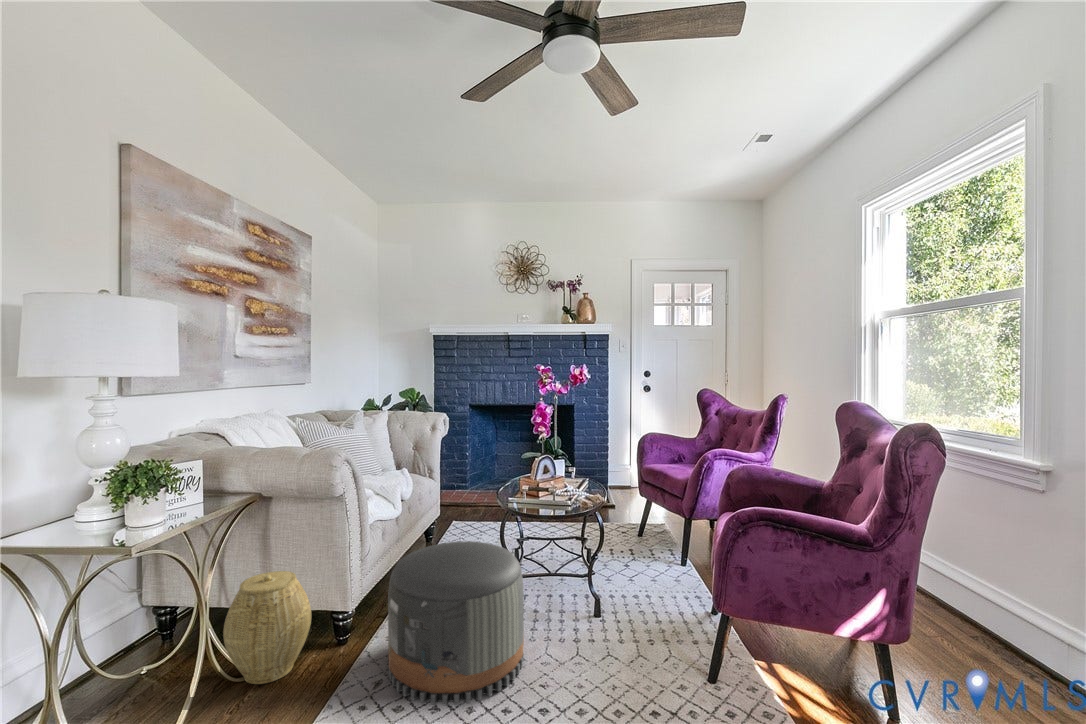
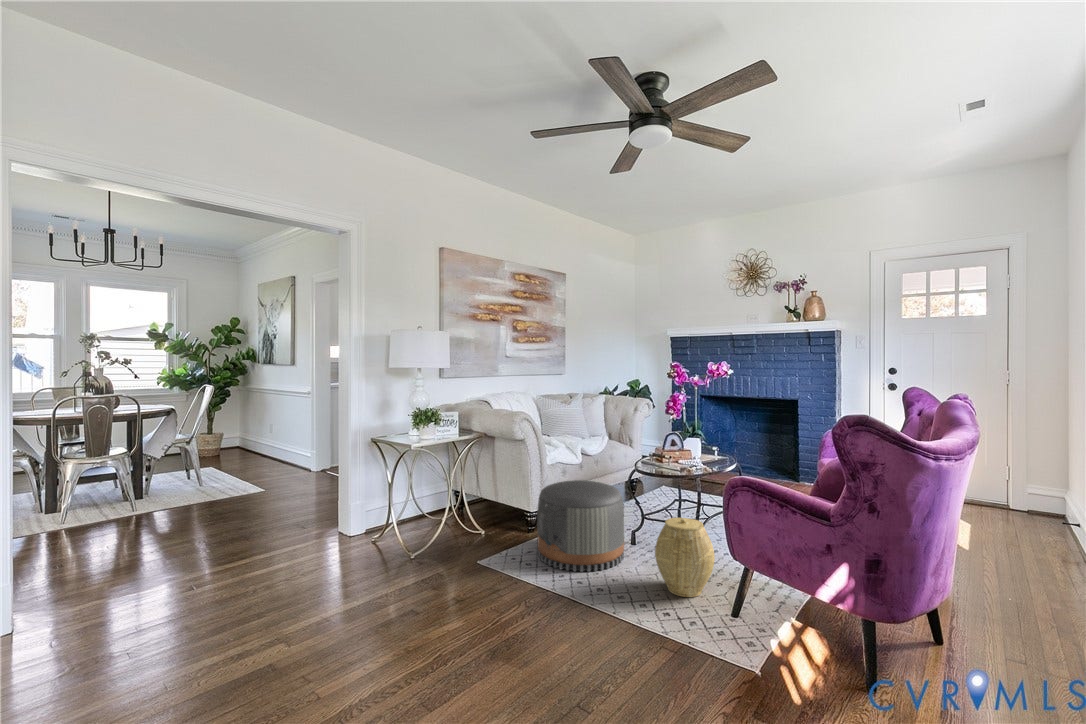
woven basket: present [223,571,311,684] -> present [655,518,715,597]

